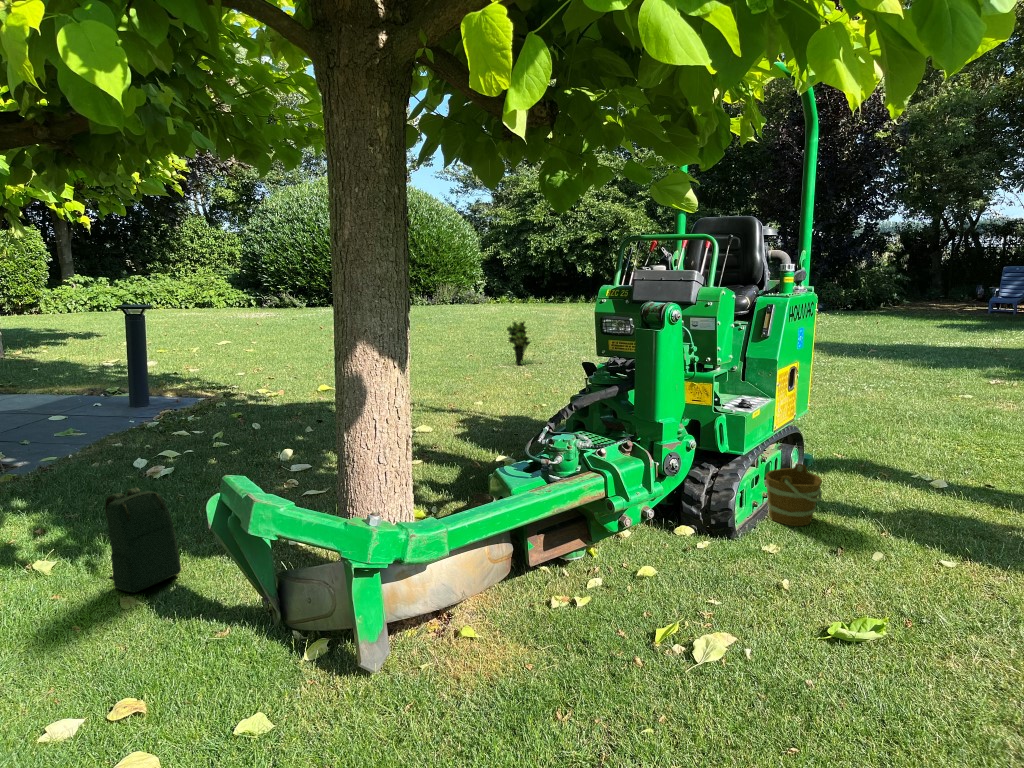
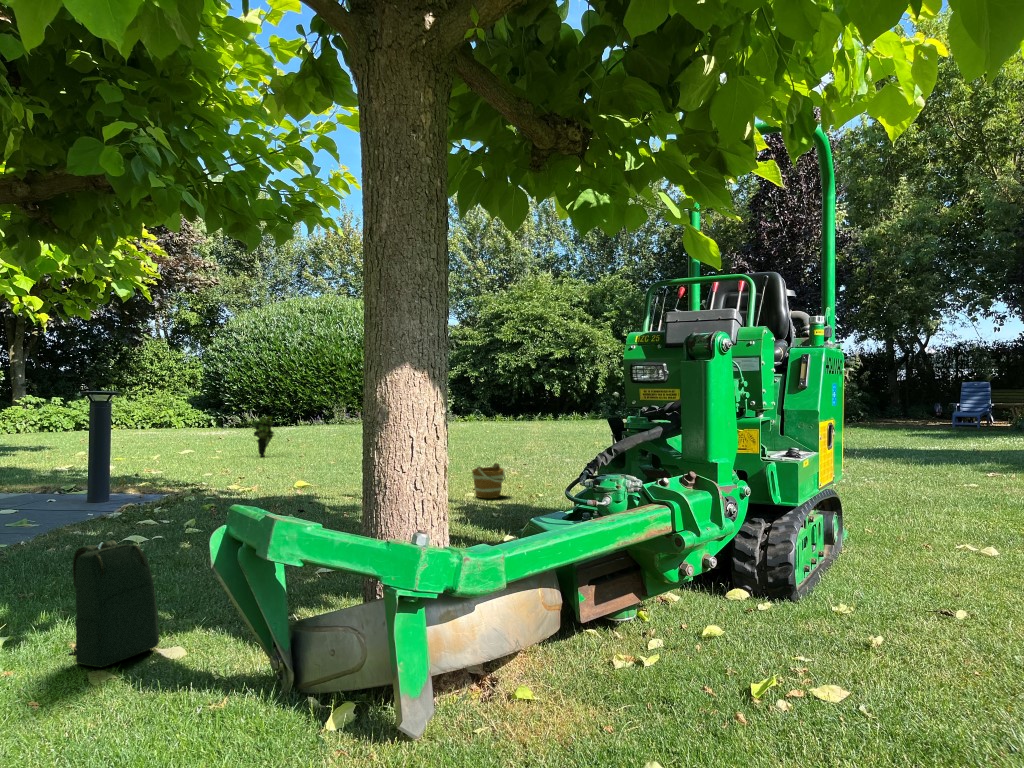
potted plant: present [507,321,531,365] -> present [252,416,274,457]
bucket: present [765,464,822,526] -> present [472,463,506,498]

